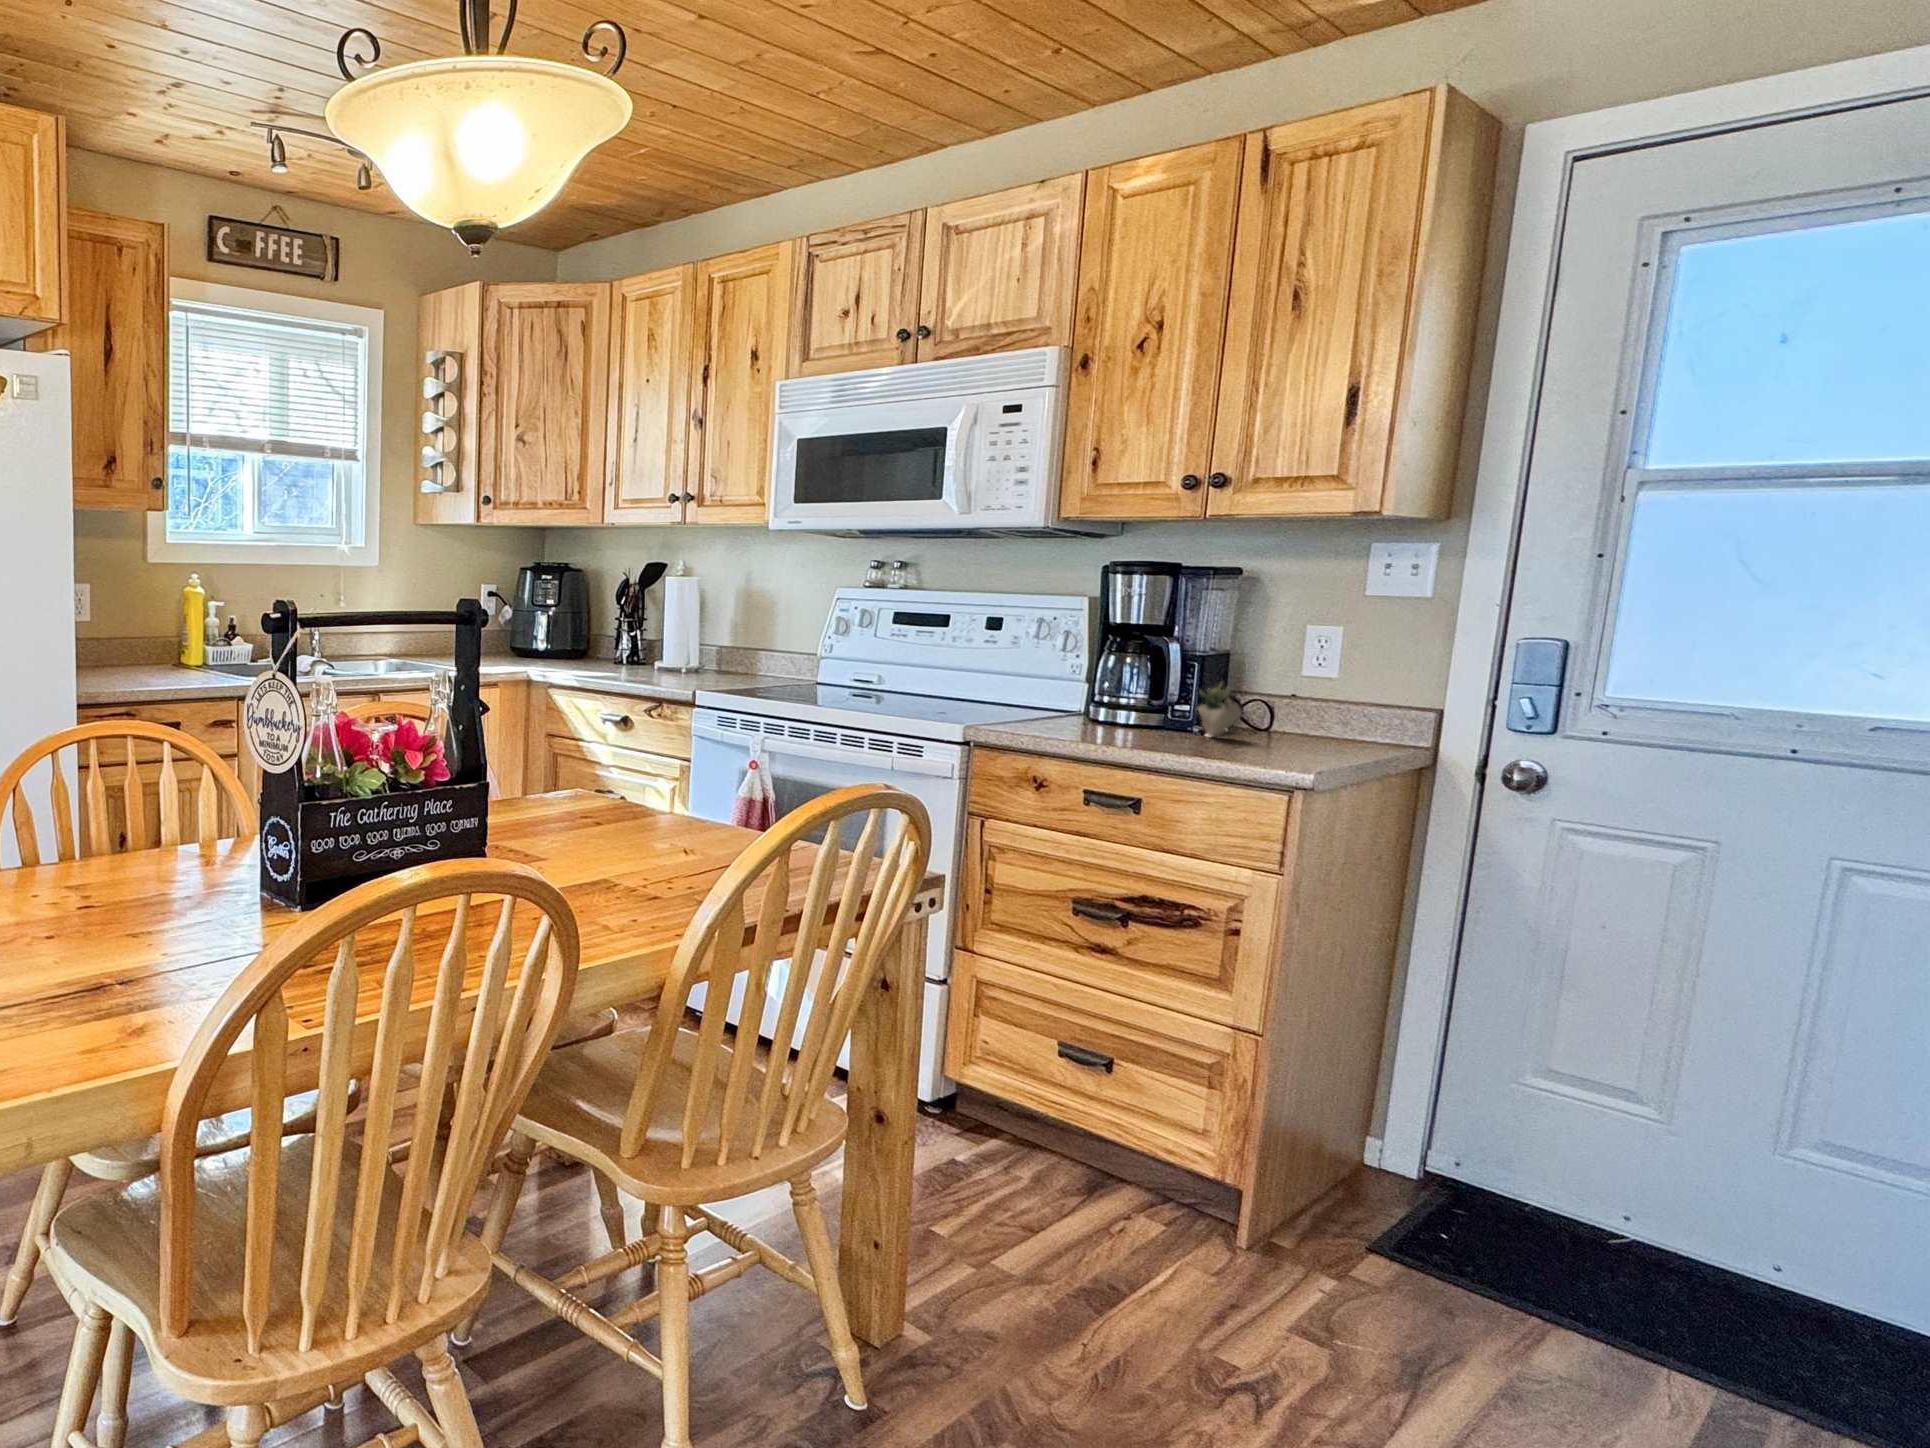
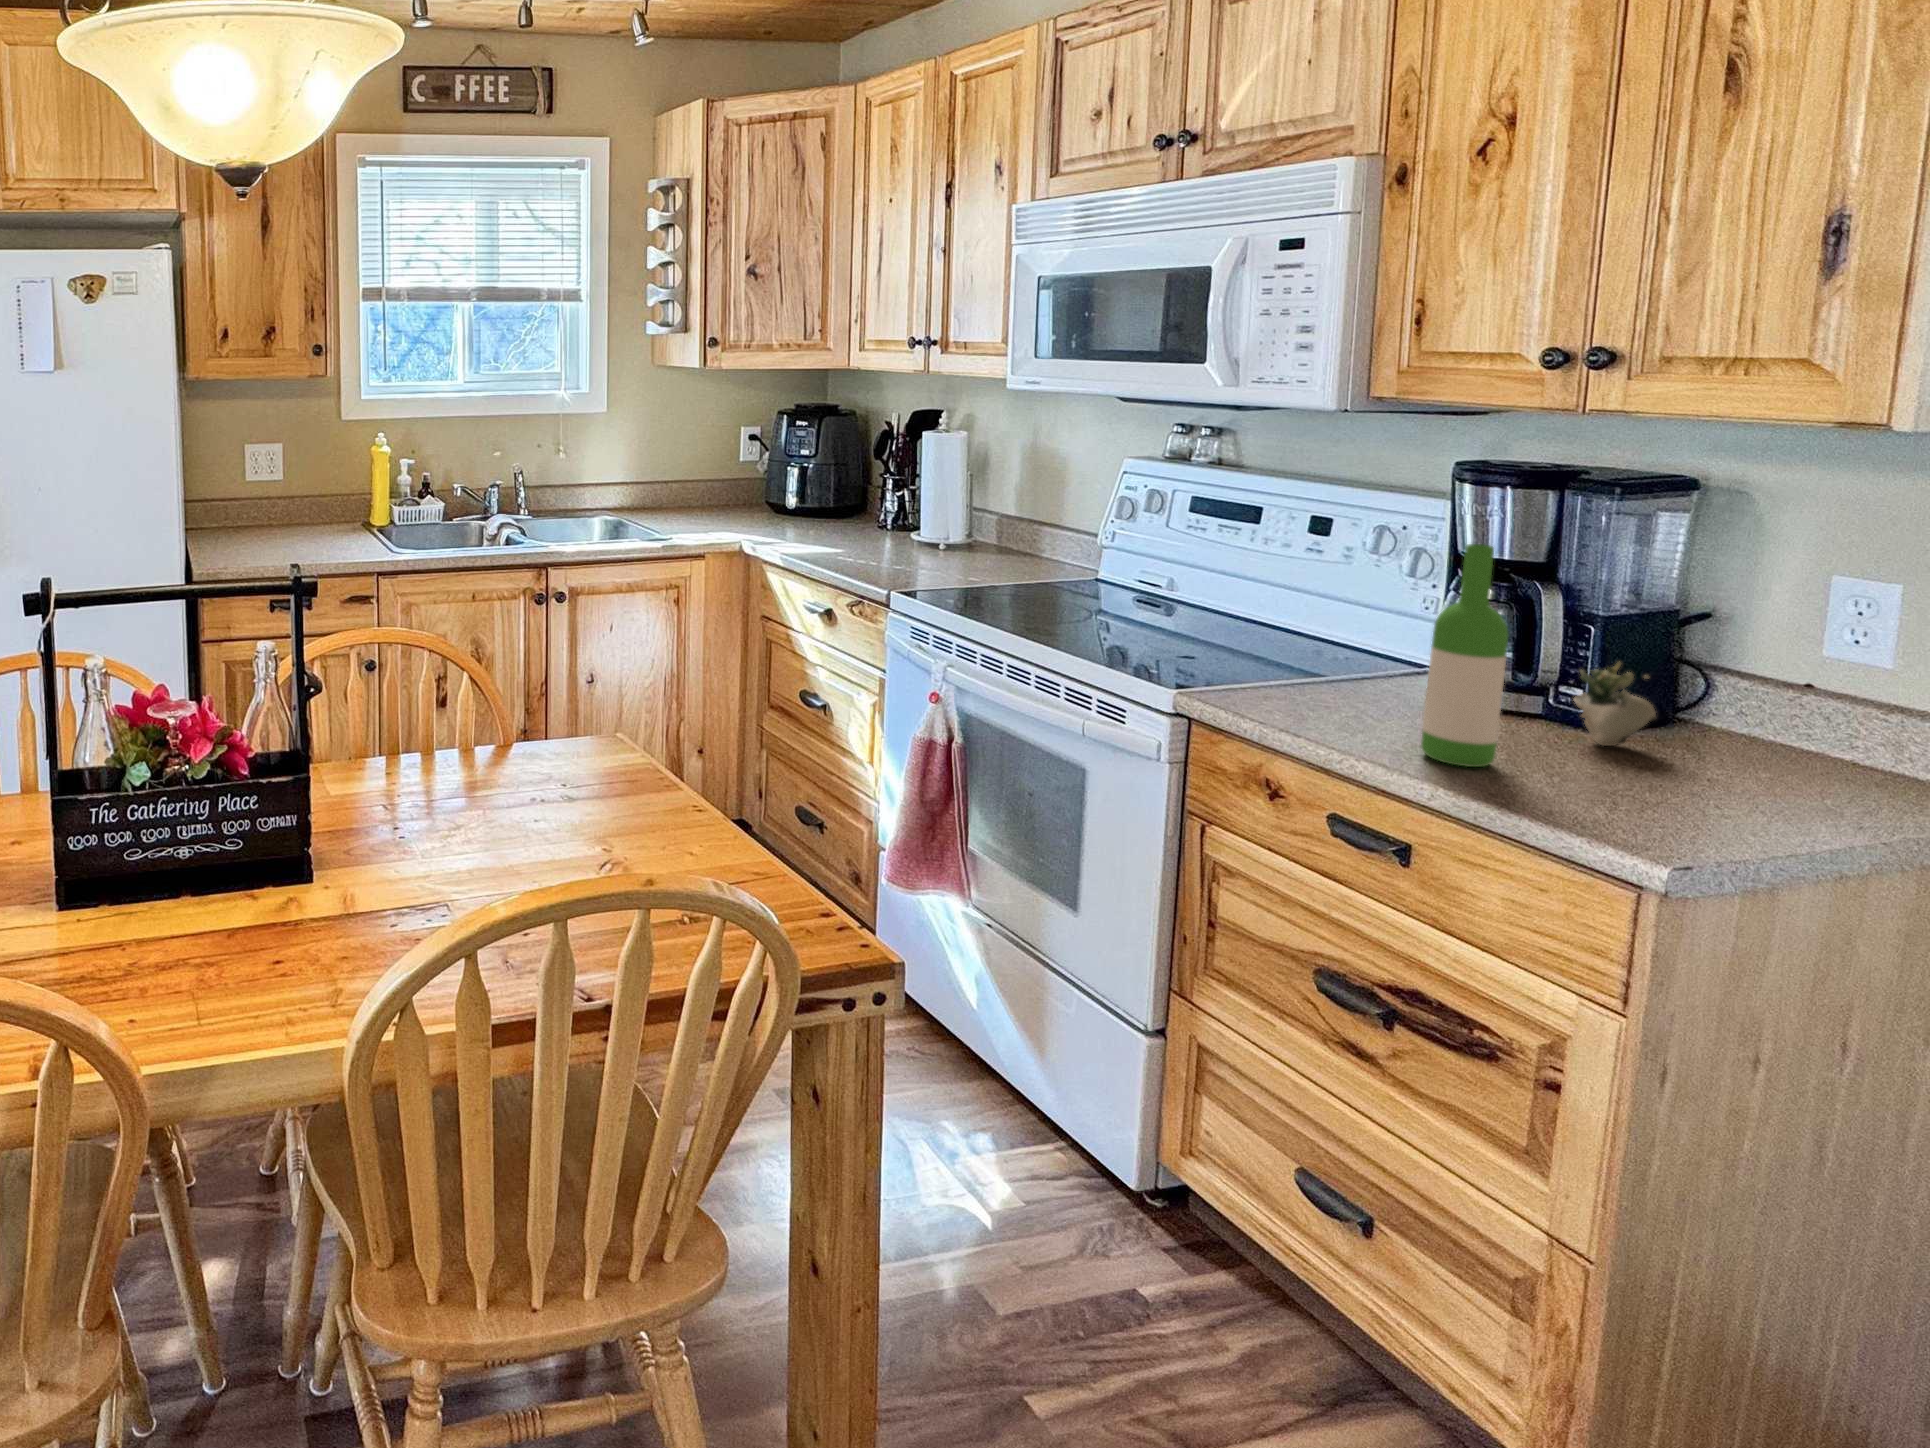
wine bottle: none [1134,599,1186,747] -> present [1421,544,1509,767]

